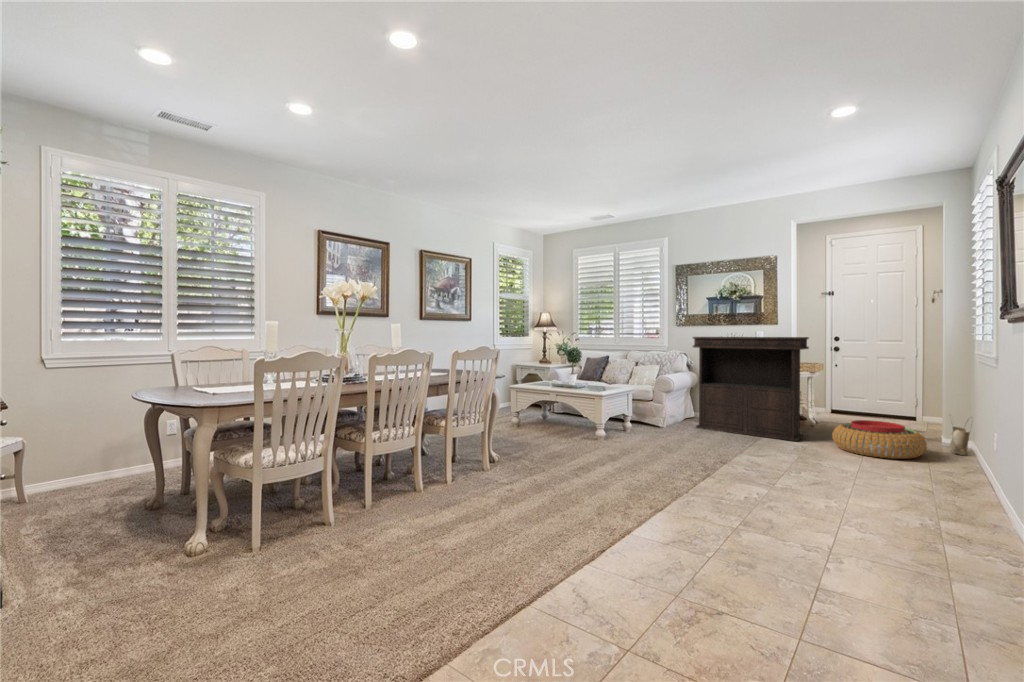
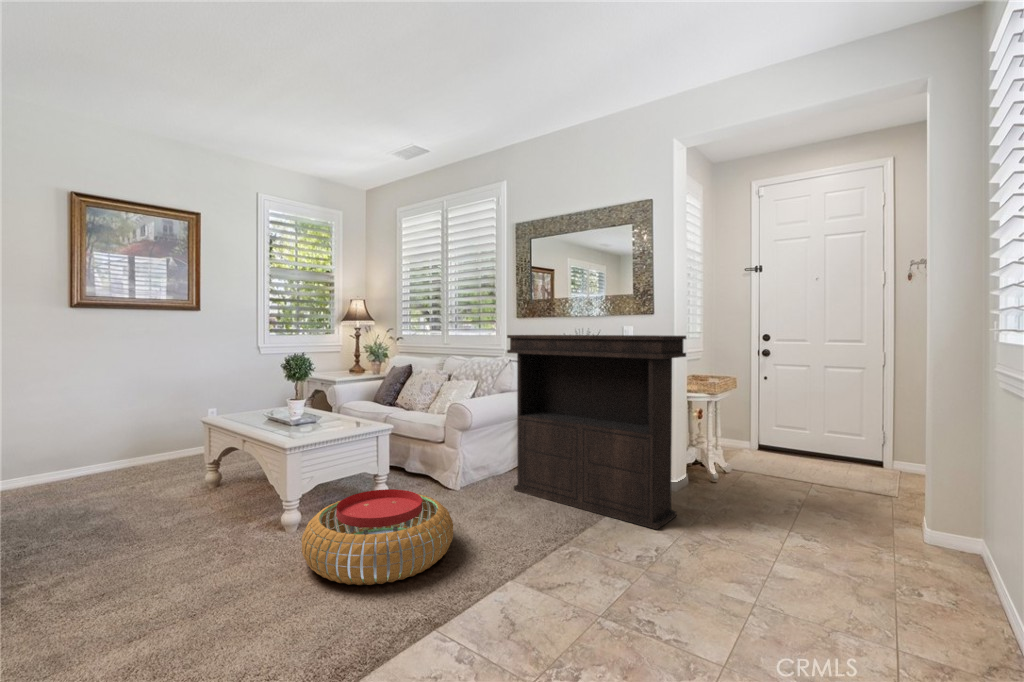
pouf: present [832,420,927,459] -> present [302,489,453,585]
woven basket: present [950,427,970,455] -> none [933,487,979,576]

